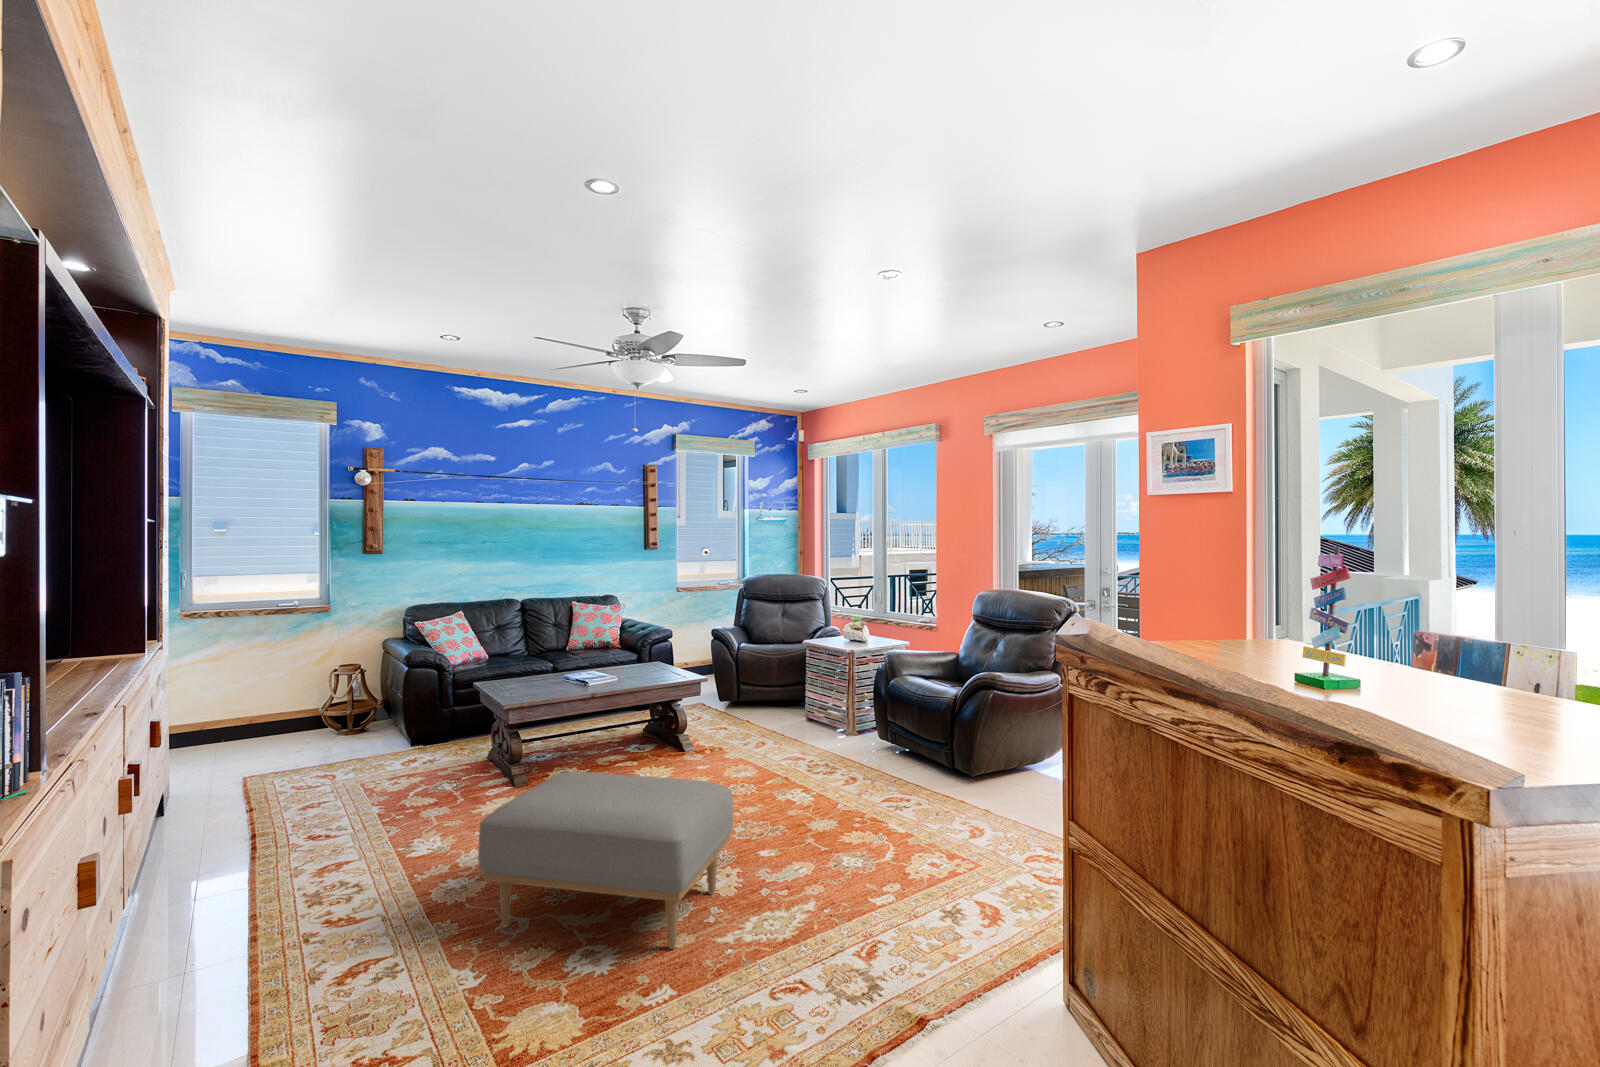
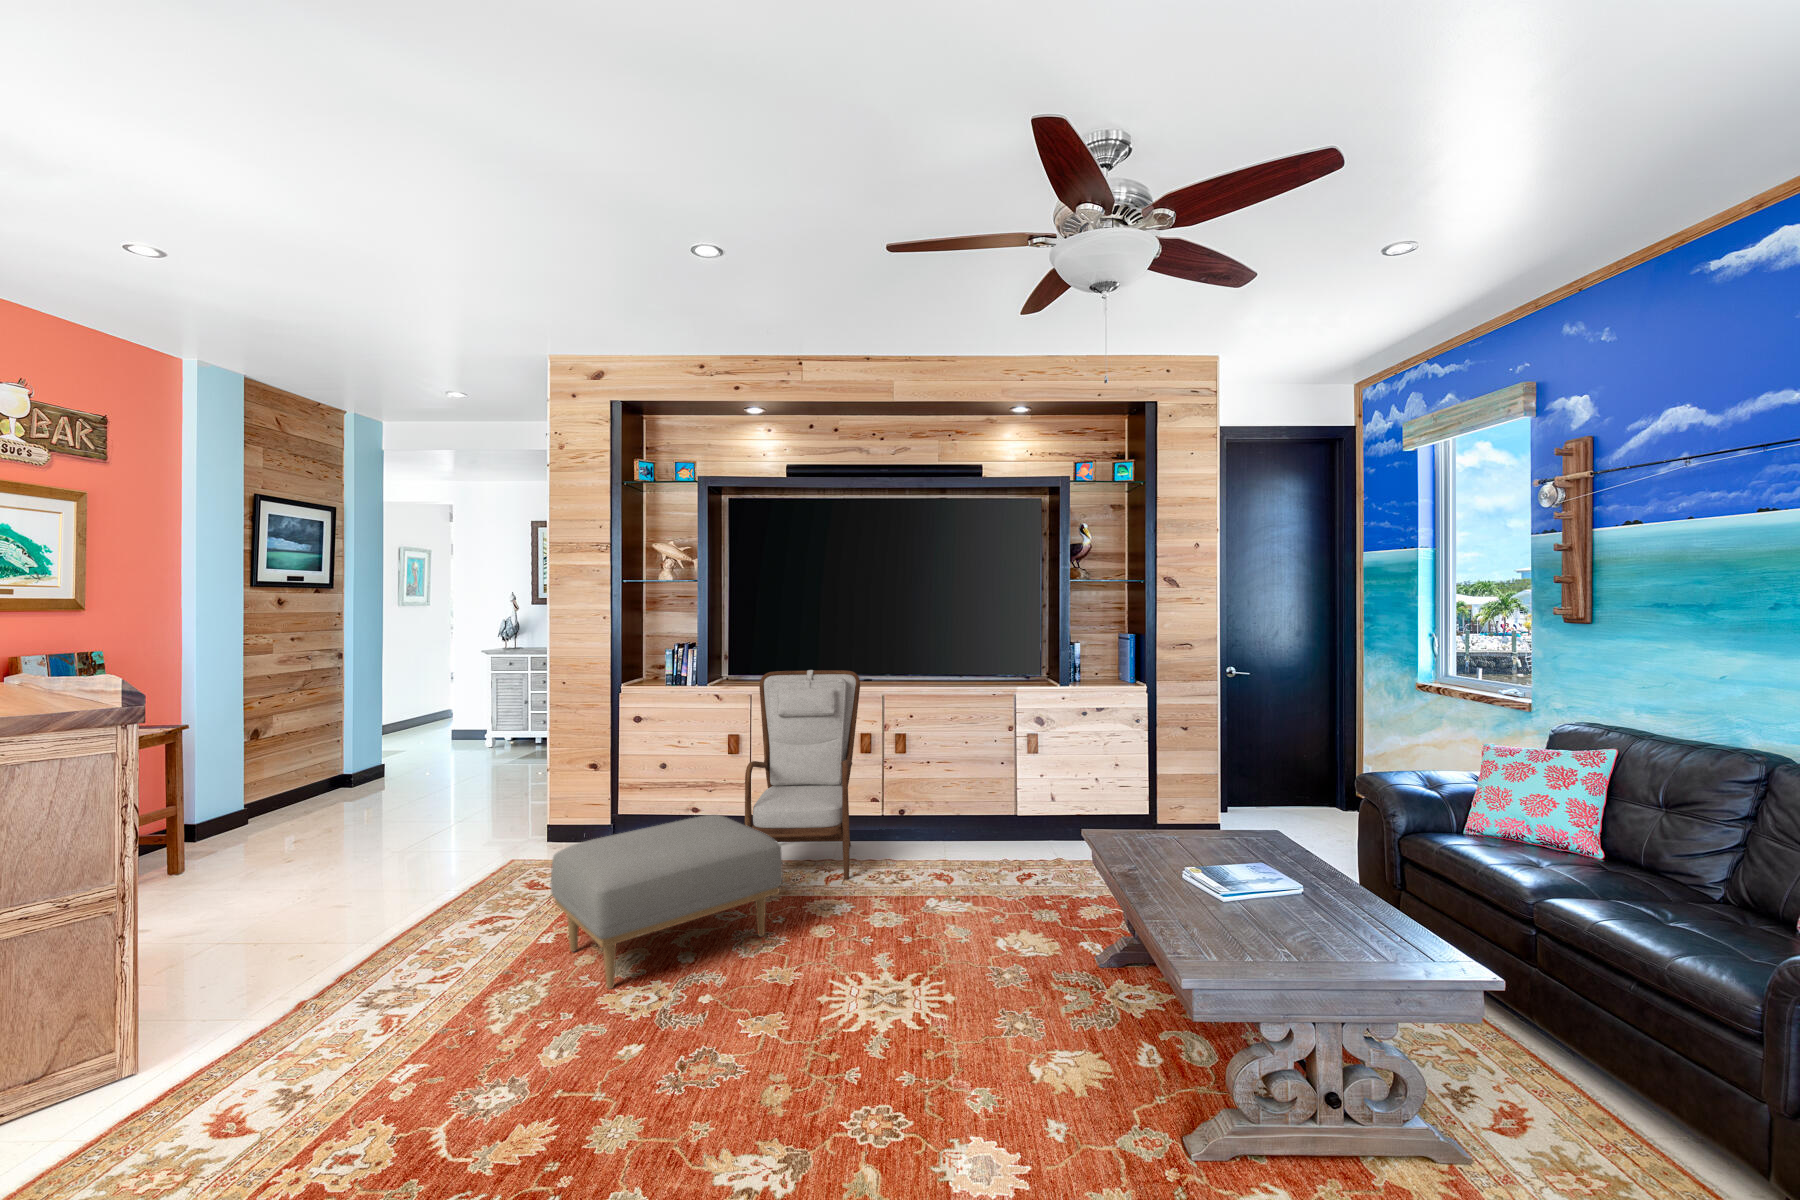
armchair: none [137,659,407,1002] -> present [745,670,860,880]

